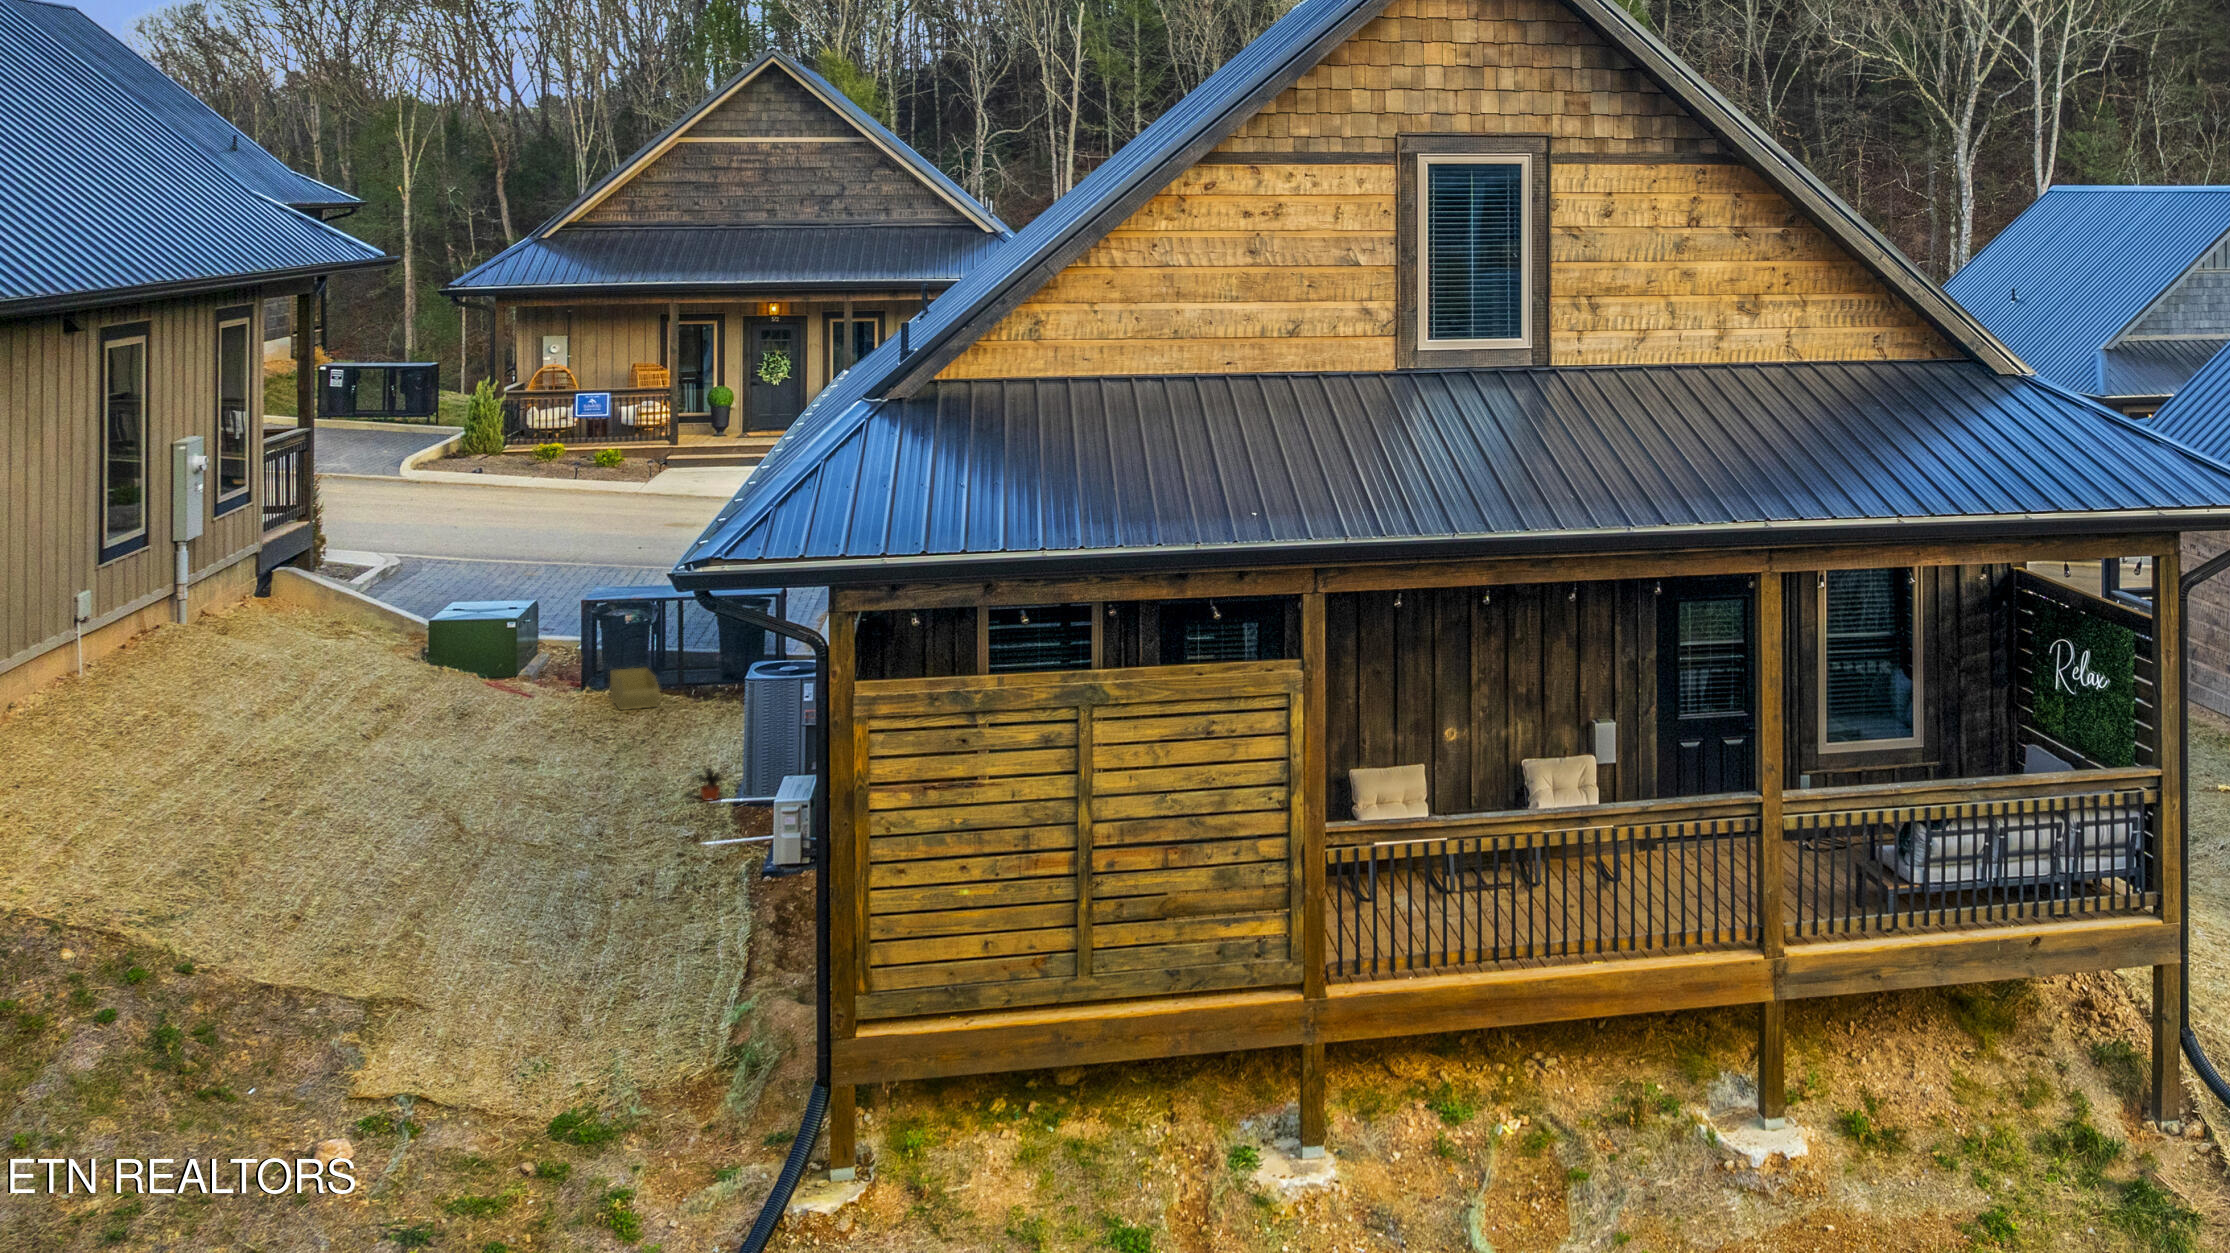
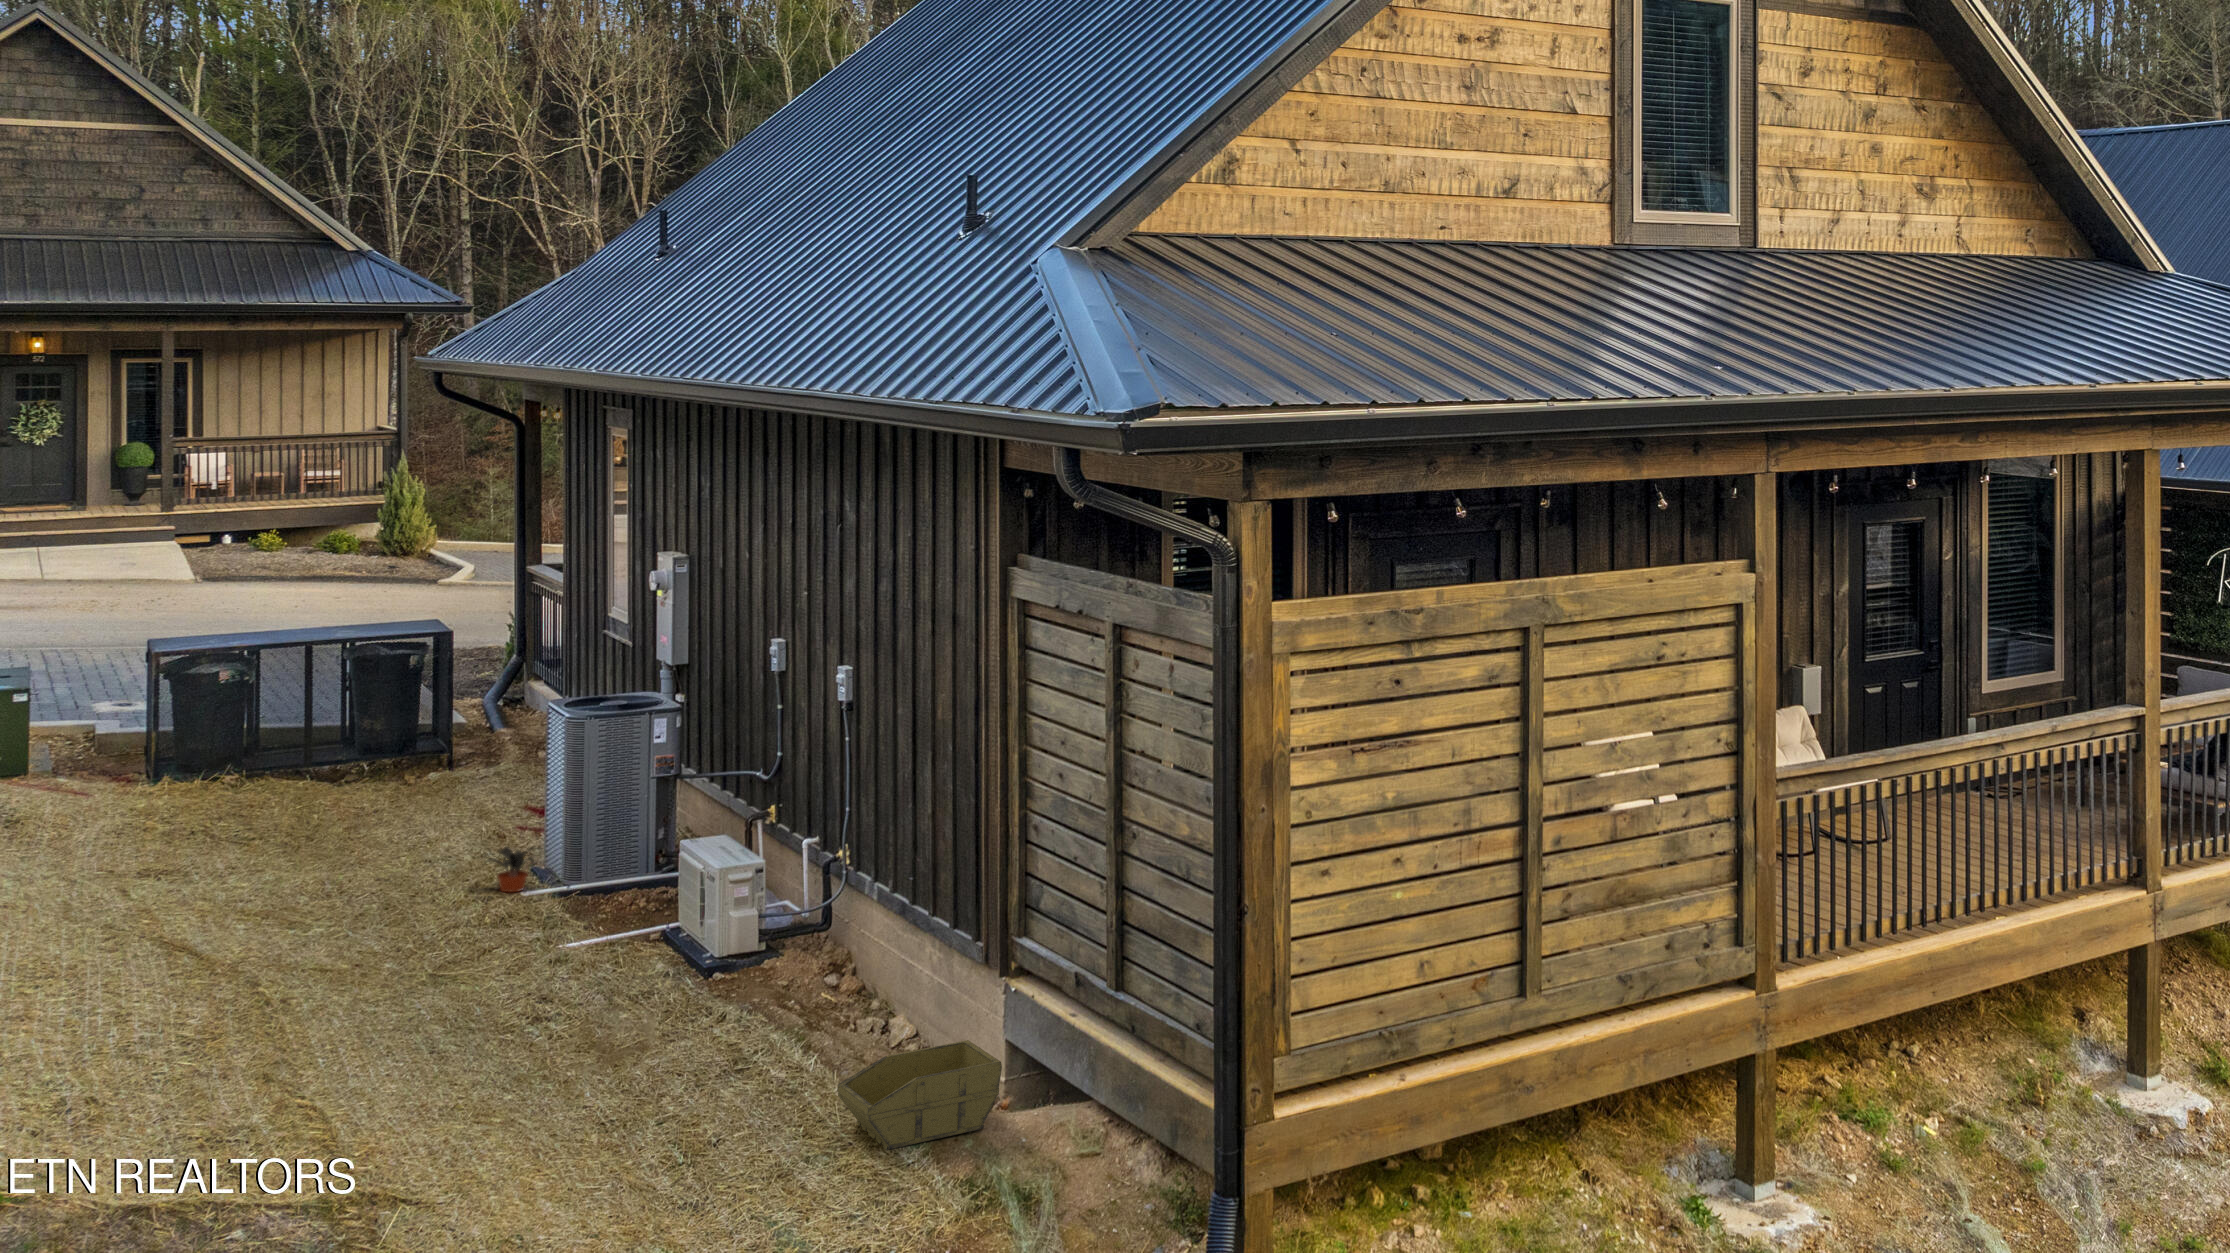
storage bin: present [610,668,660,710] -> present [837,1040,1002,1150]

